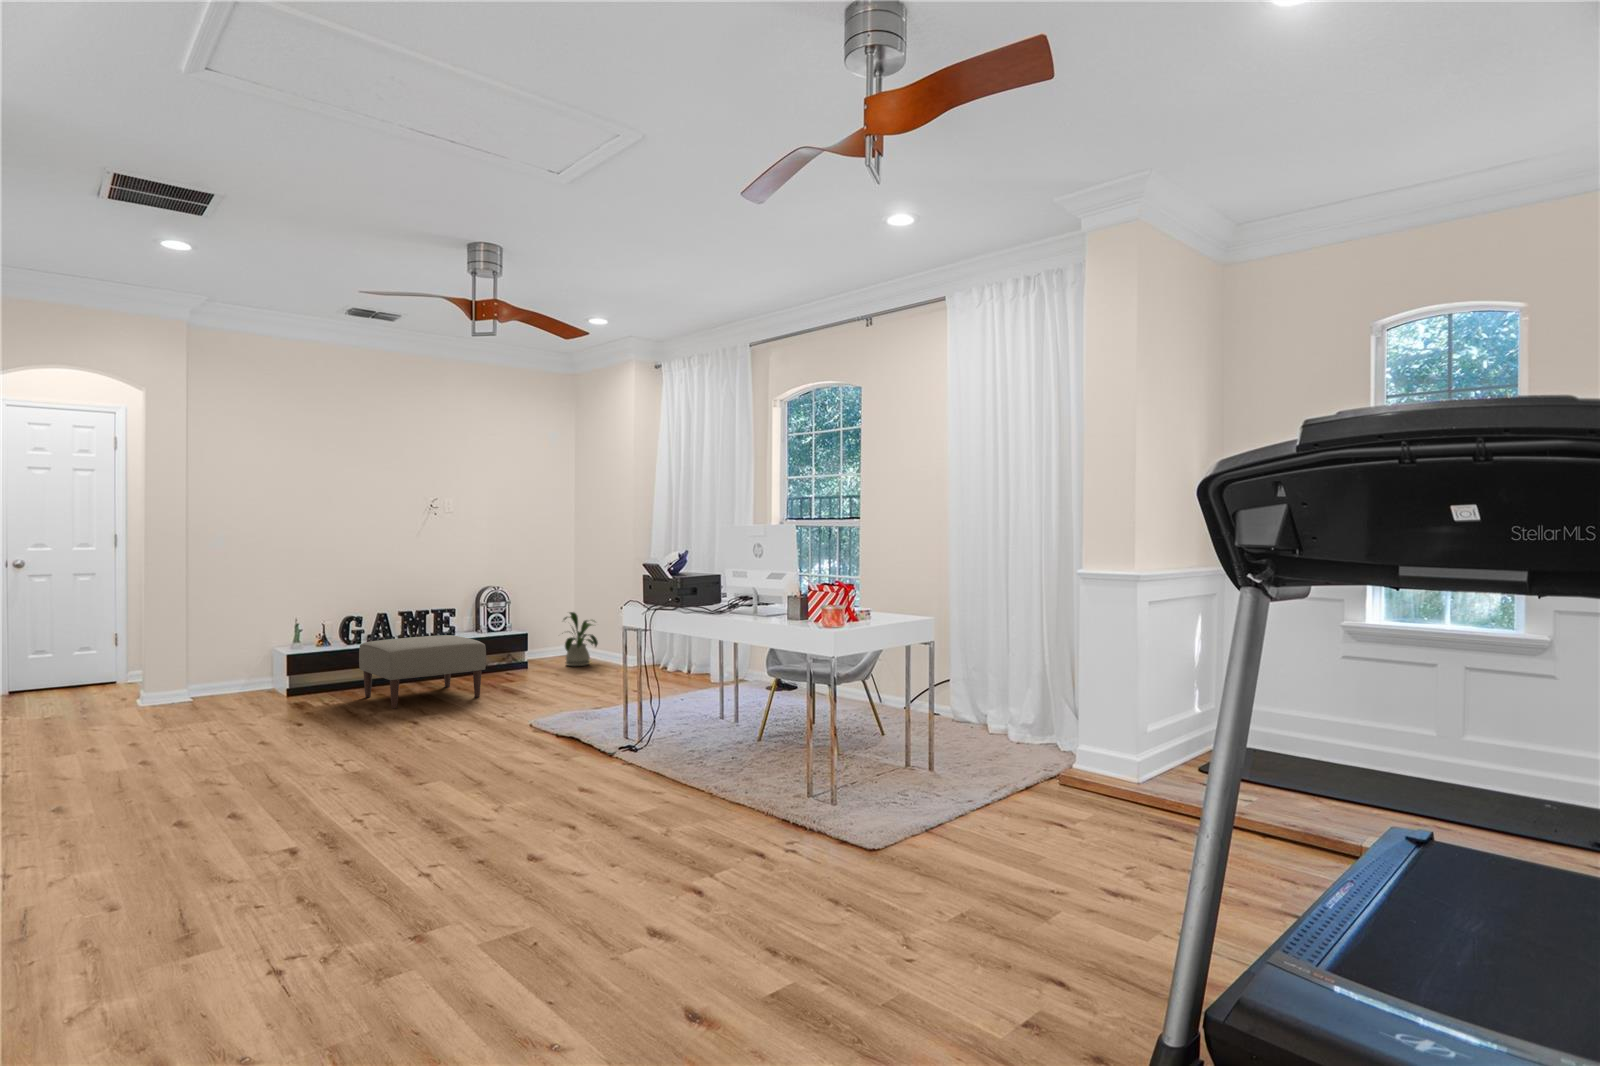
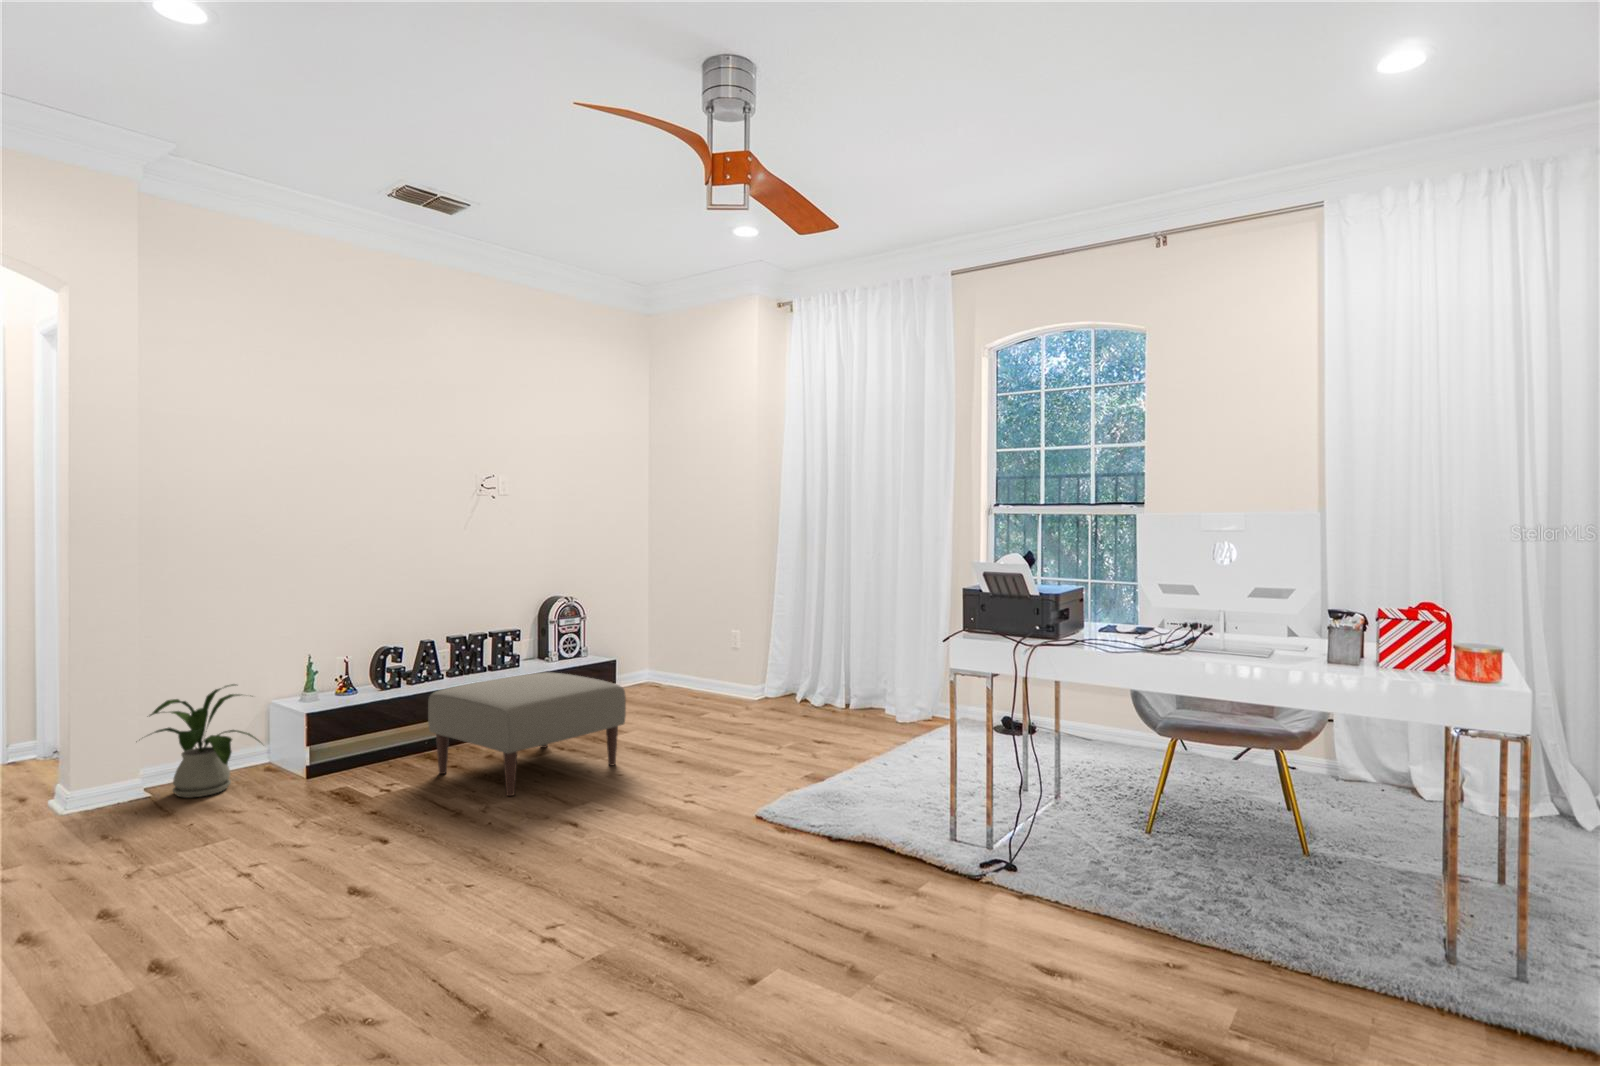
house plant: present [564,612,598,666] -> present [150,684,260,798]

